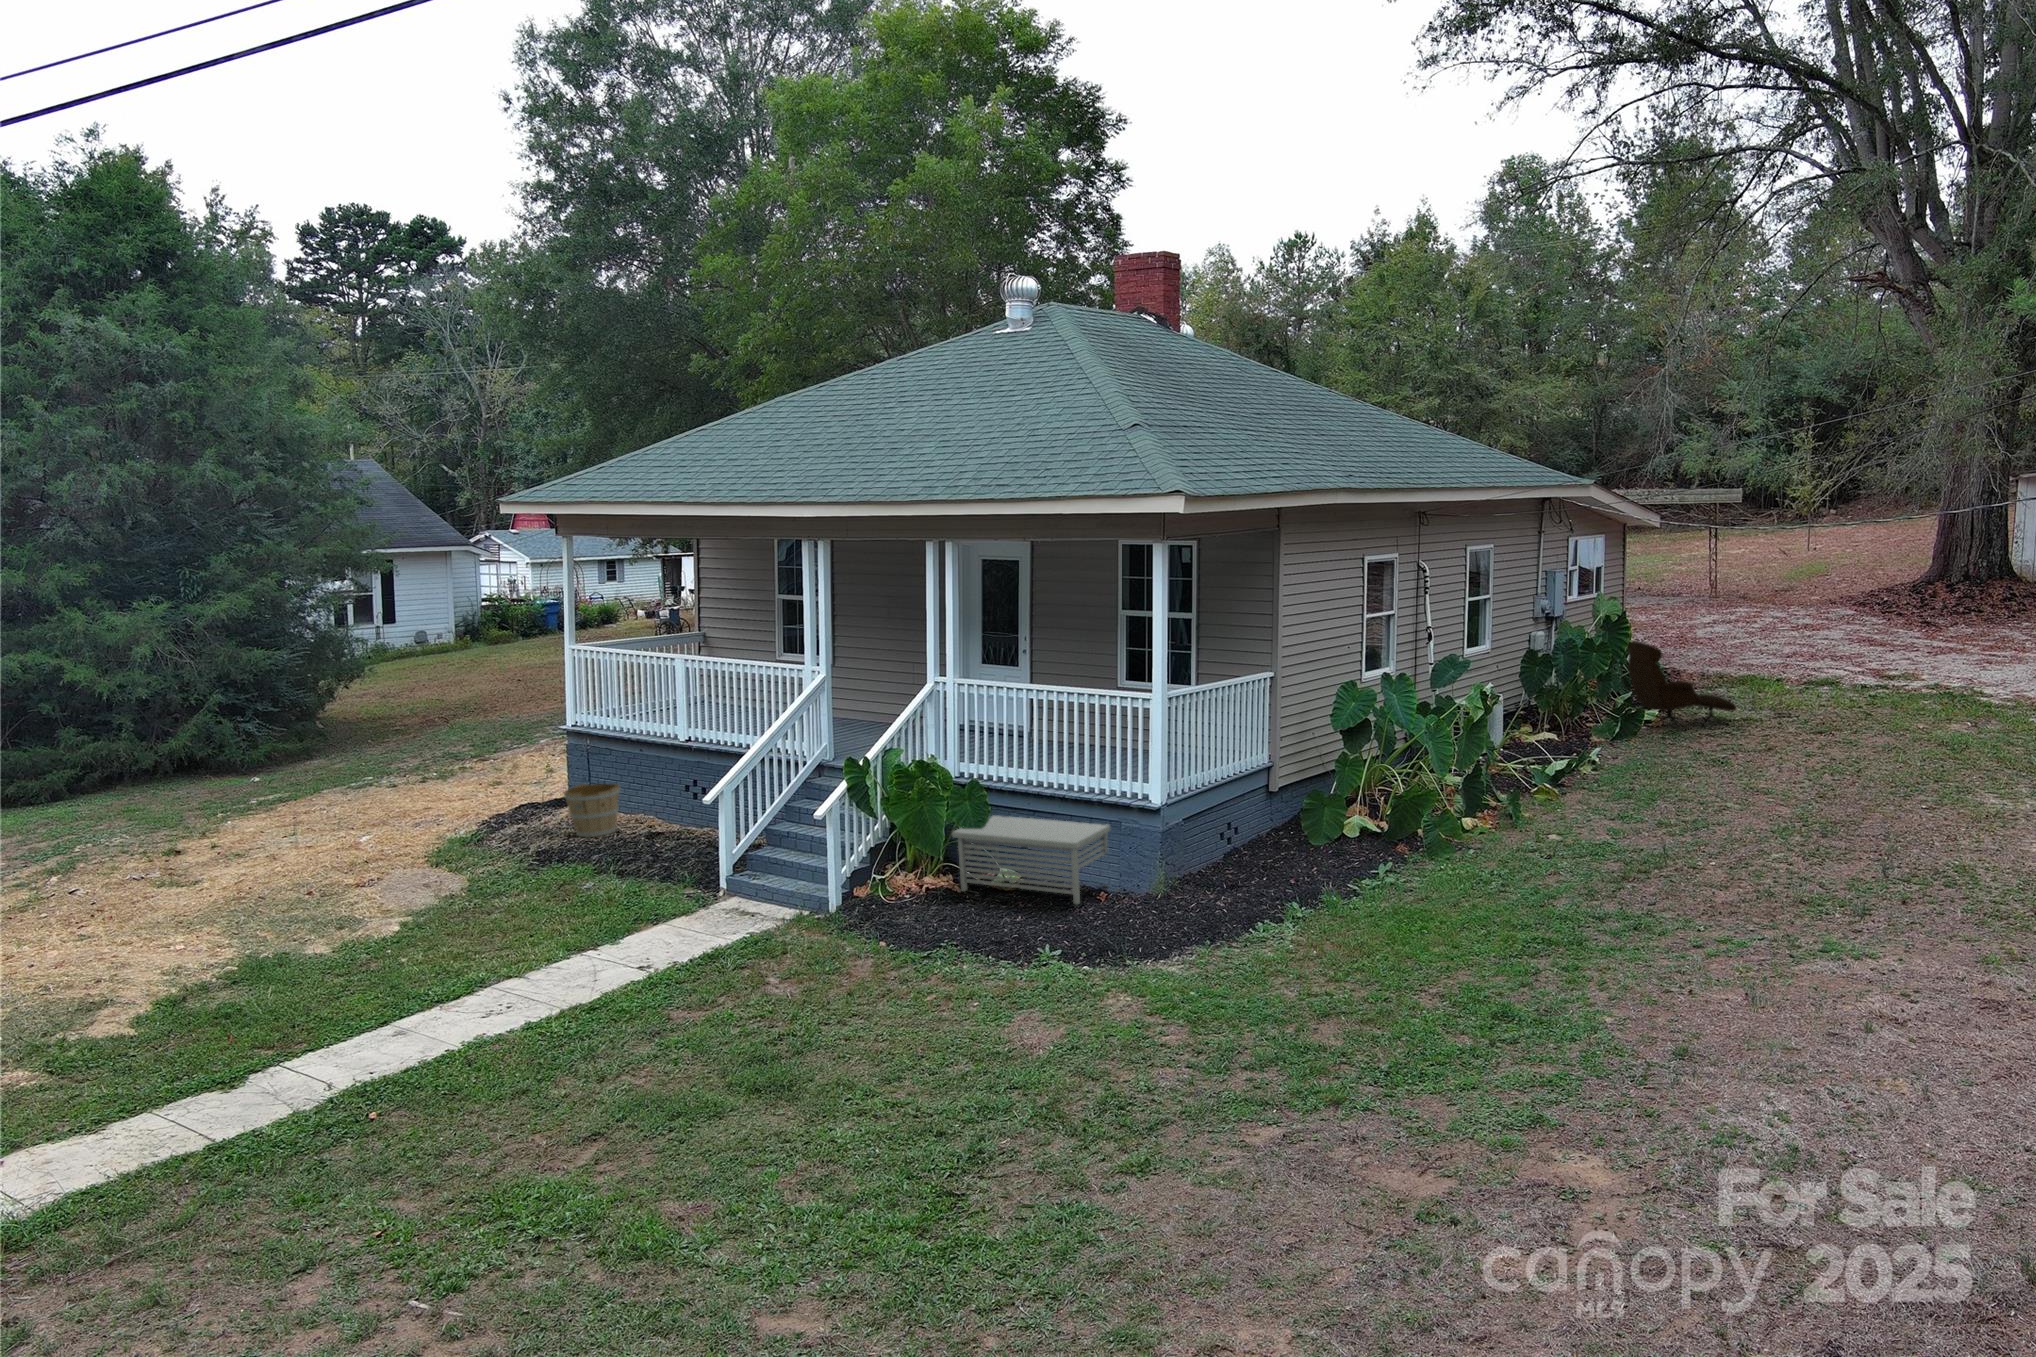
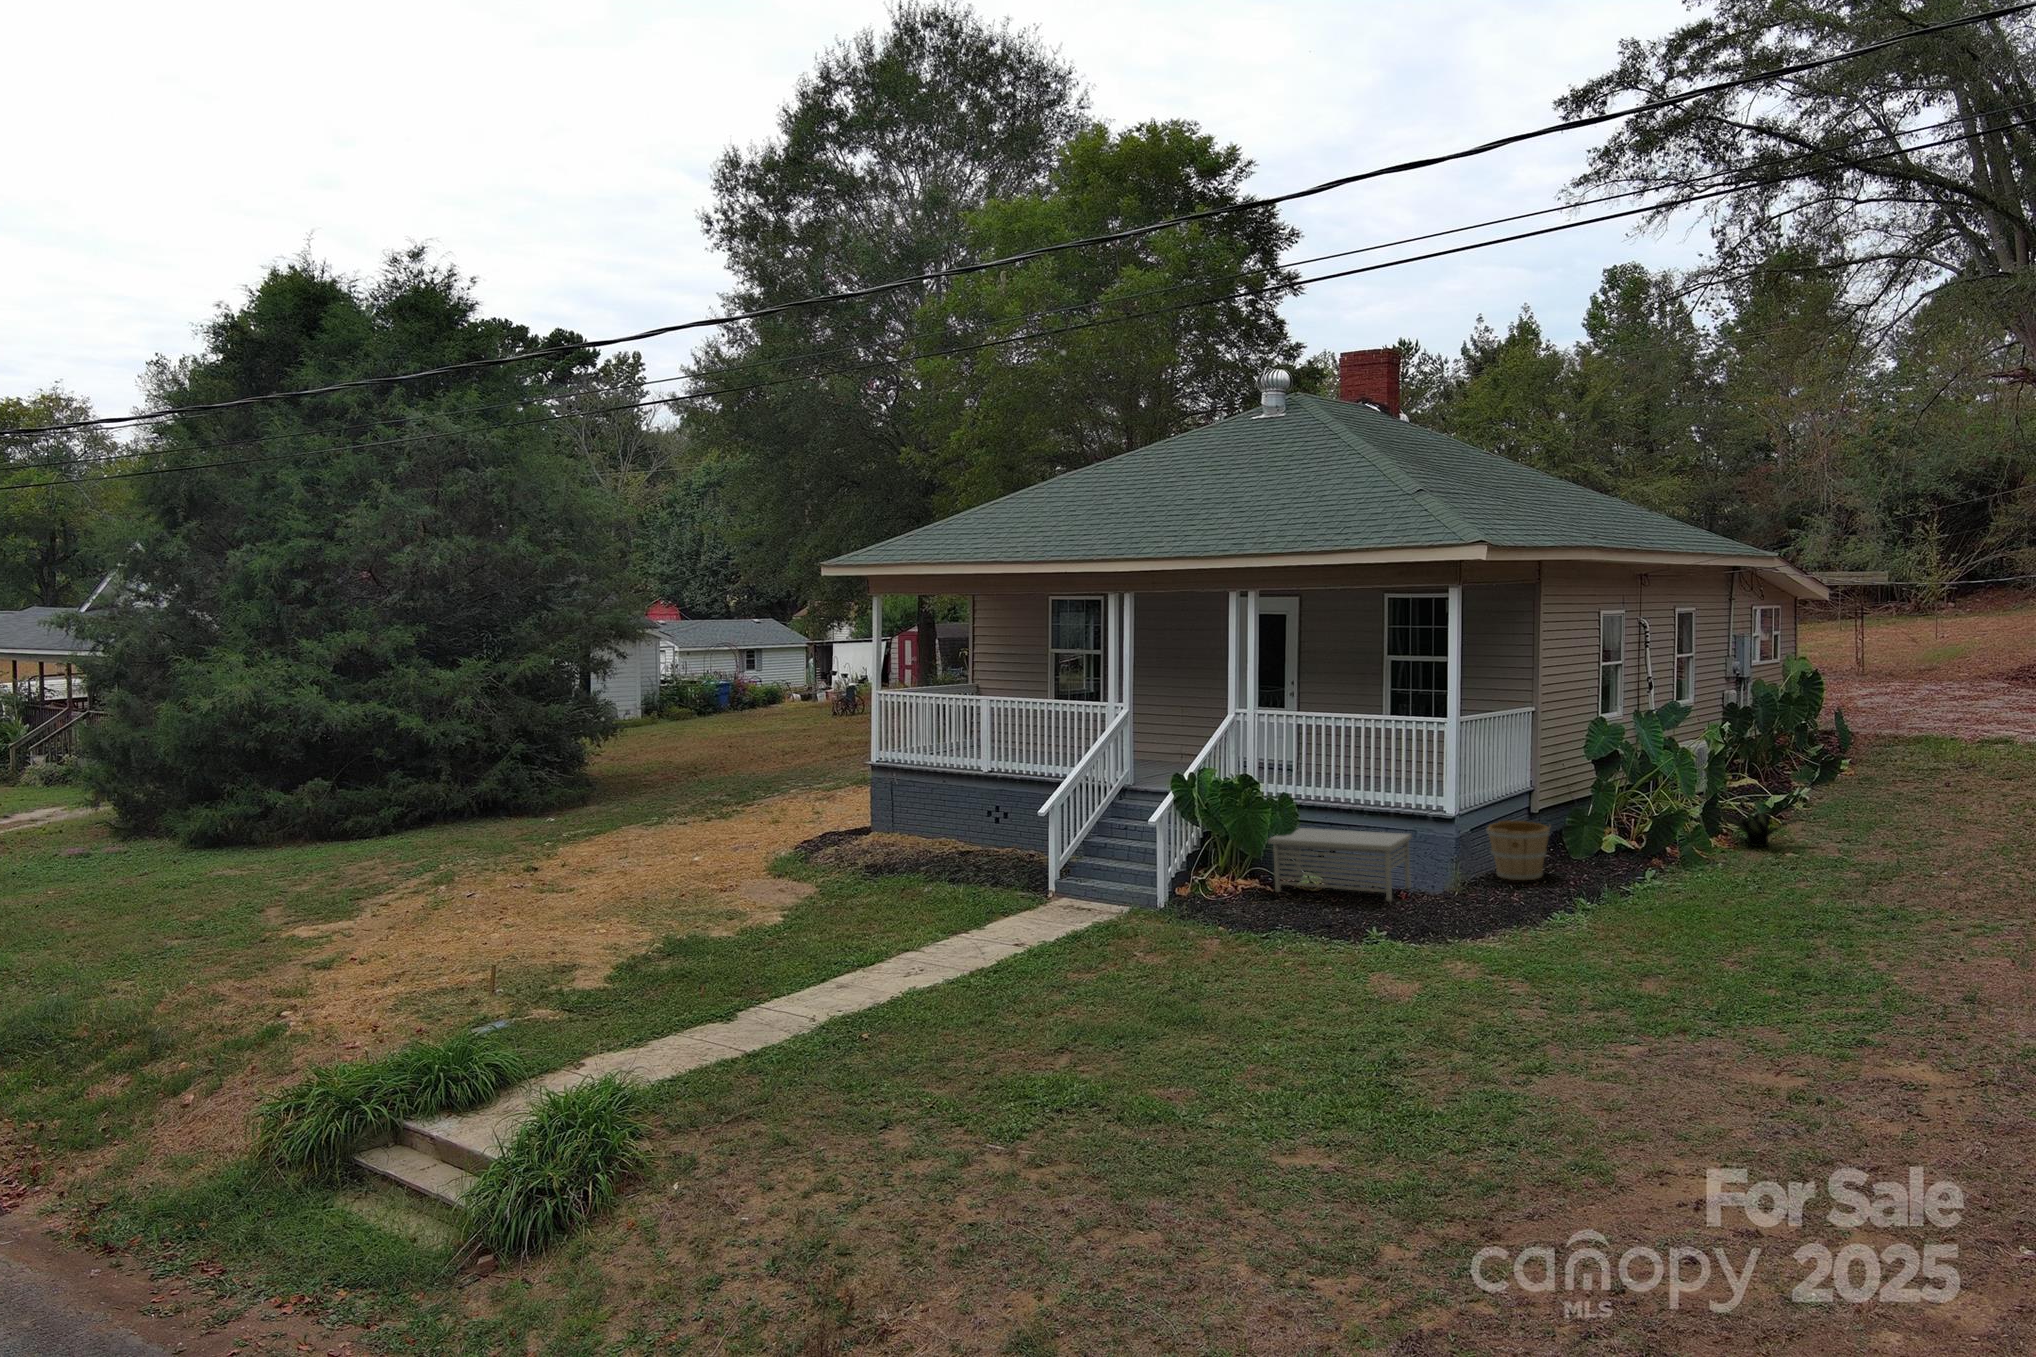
lounge chair: present [1628,641,1737,730] -> none [1826,695,1936,778]
wooden bucket: present [564,783,620,837] -> present [1487,820,1550,880]
potted plant: none [1460,785,1550,827] -> present [1713,811,1795,847]

